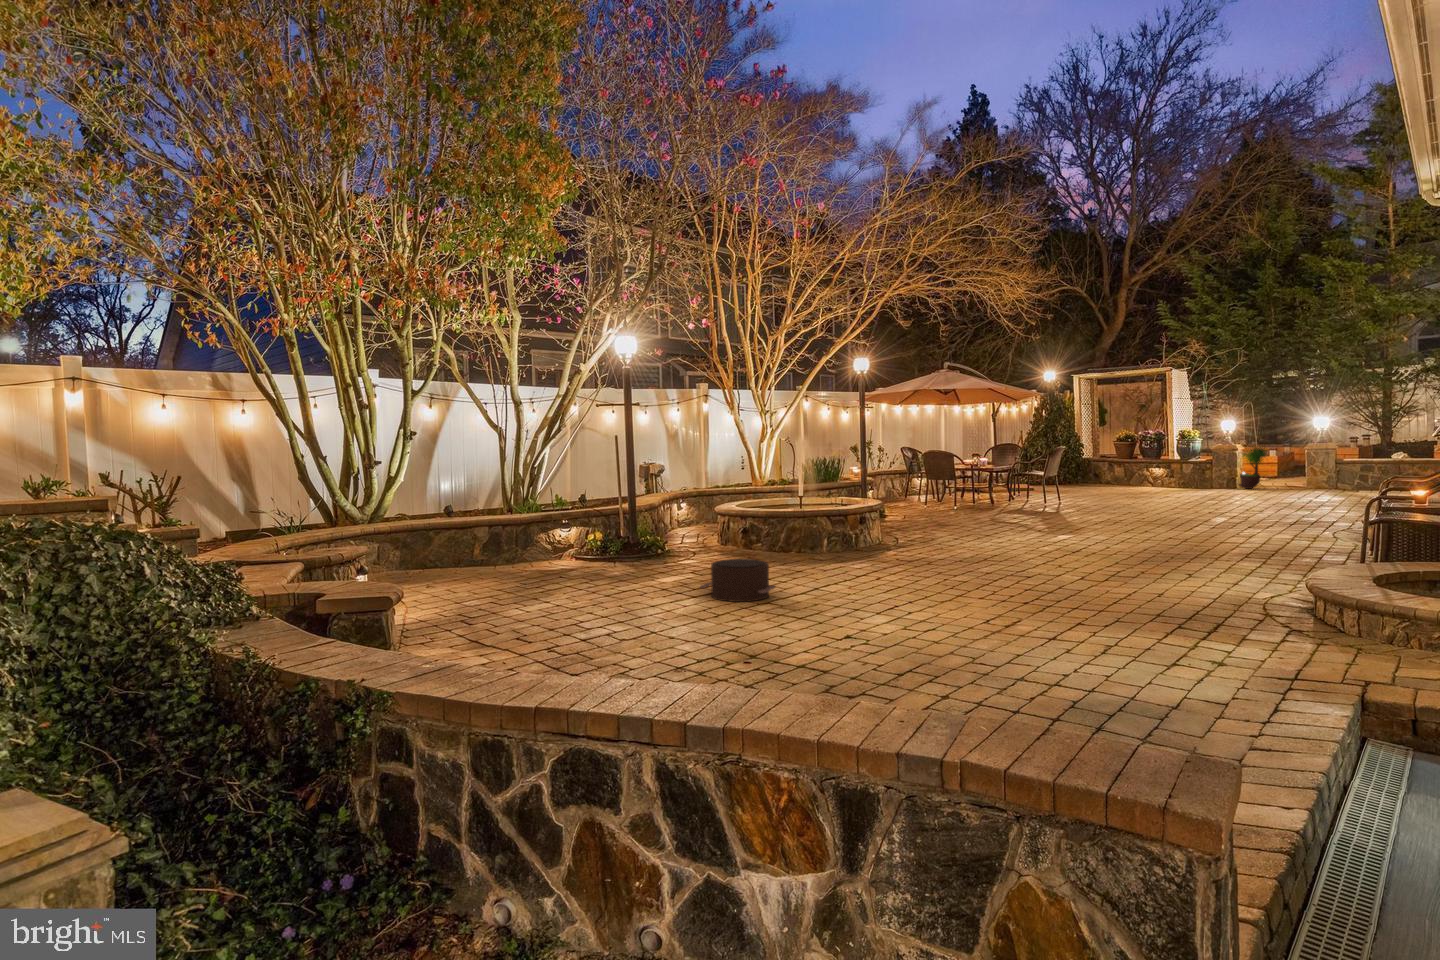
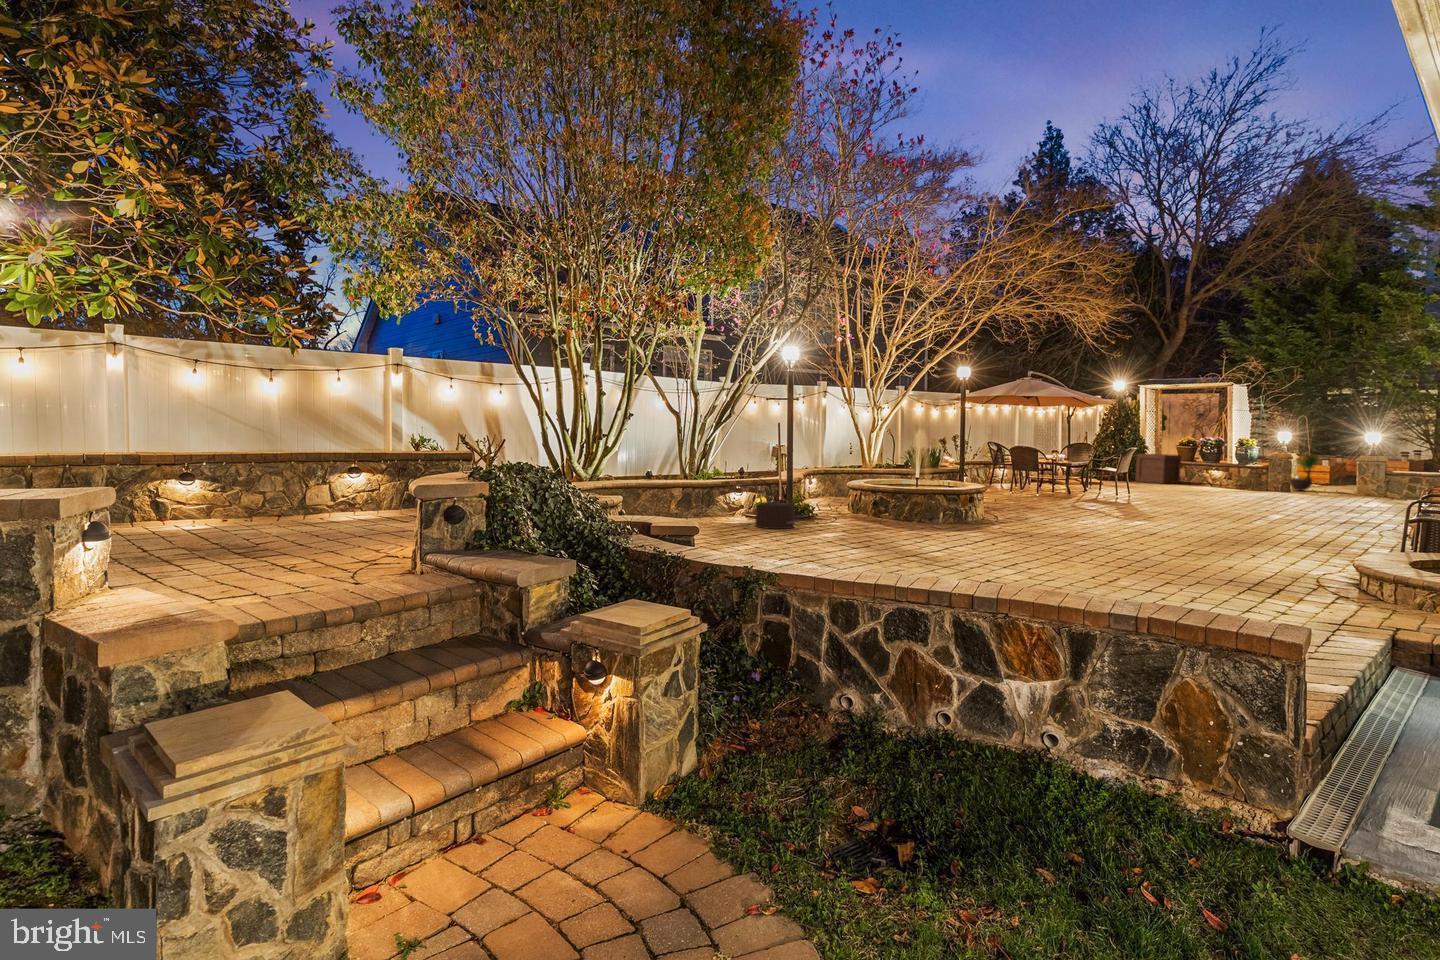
wooden crate: none [1071,452,1120,486] -> present [1135,454,1181,484]
pouf: present [700,559,775,602] -> present [748,502,798,529]

